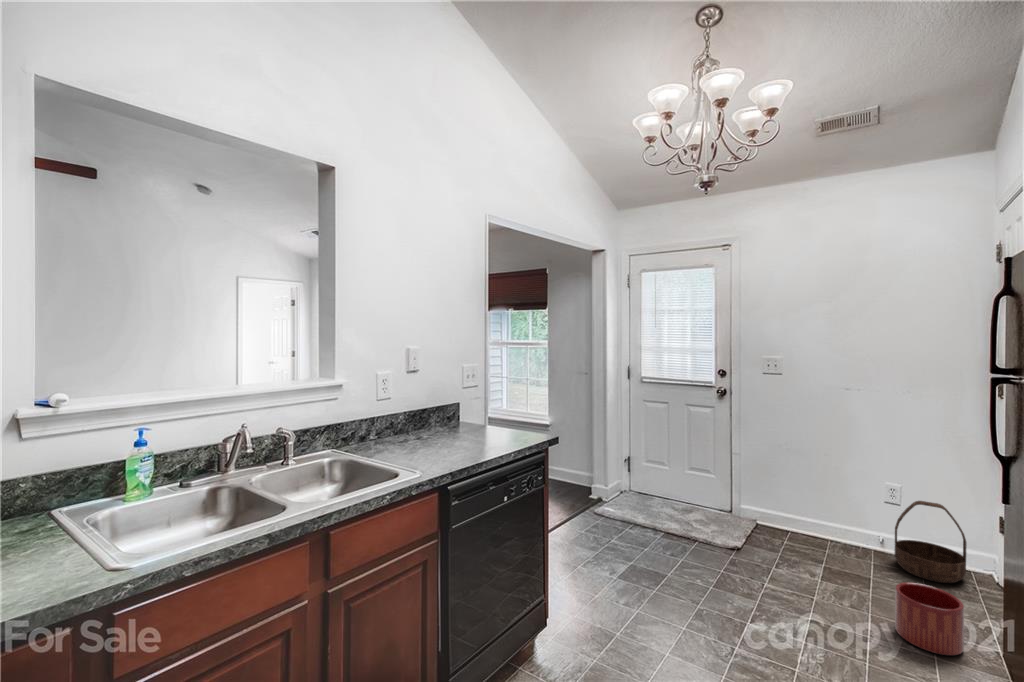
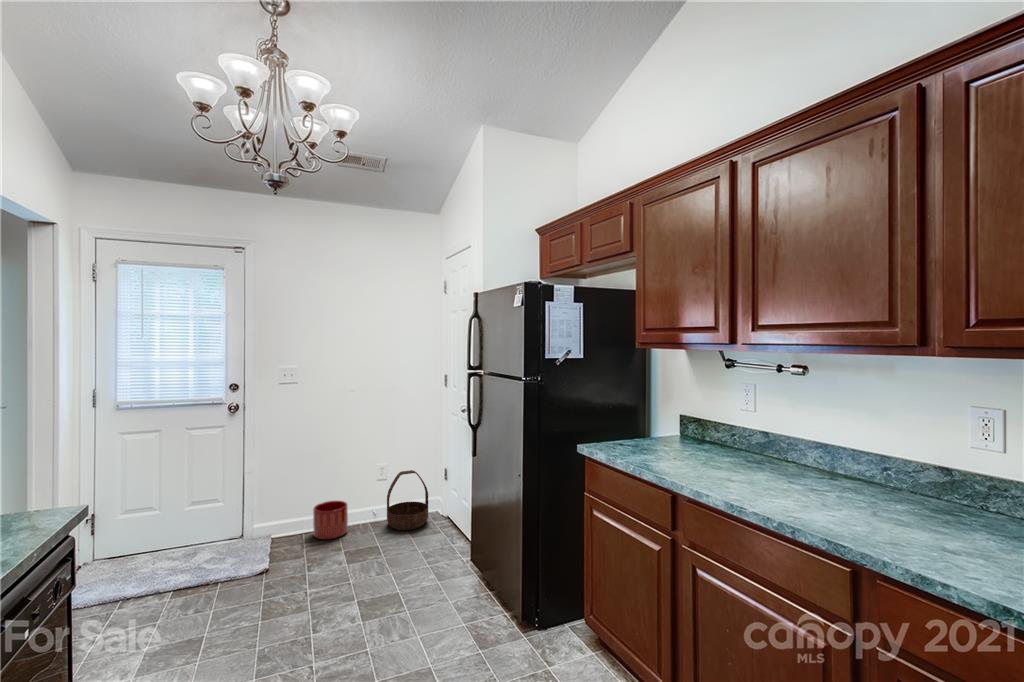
planter: present [895,582,964,655] -> present [313,501,348,539]

